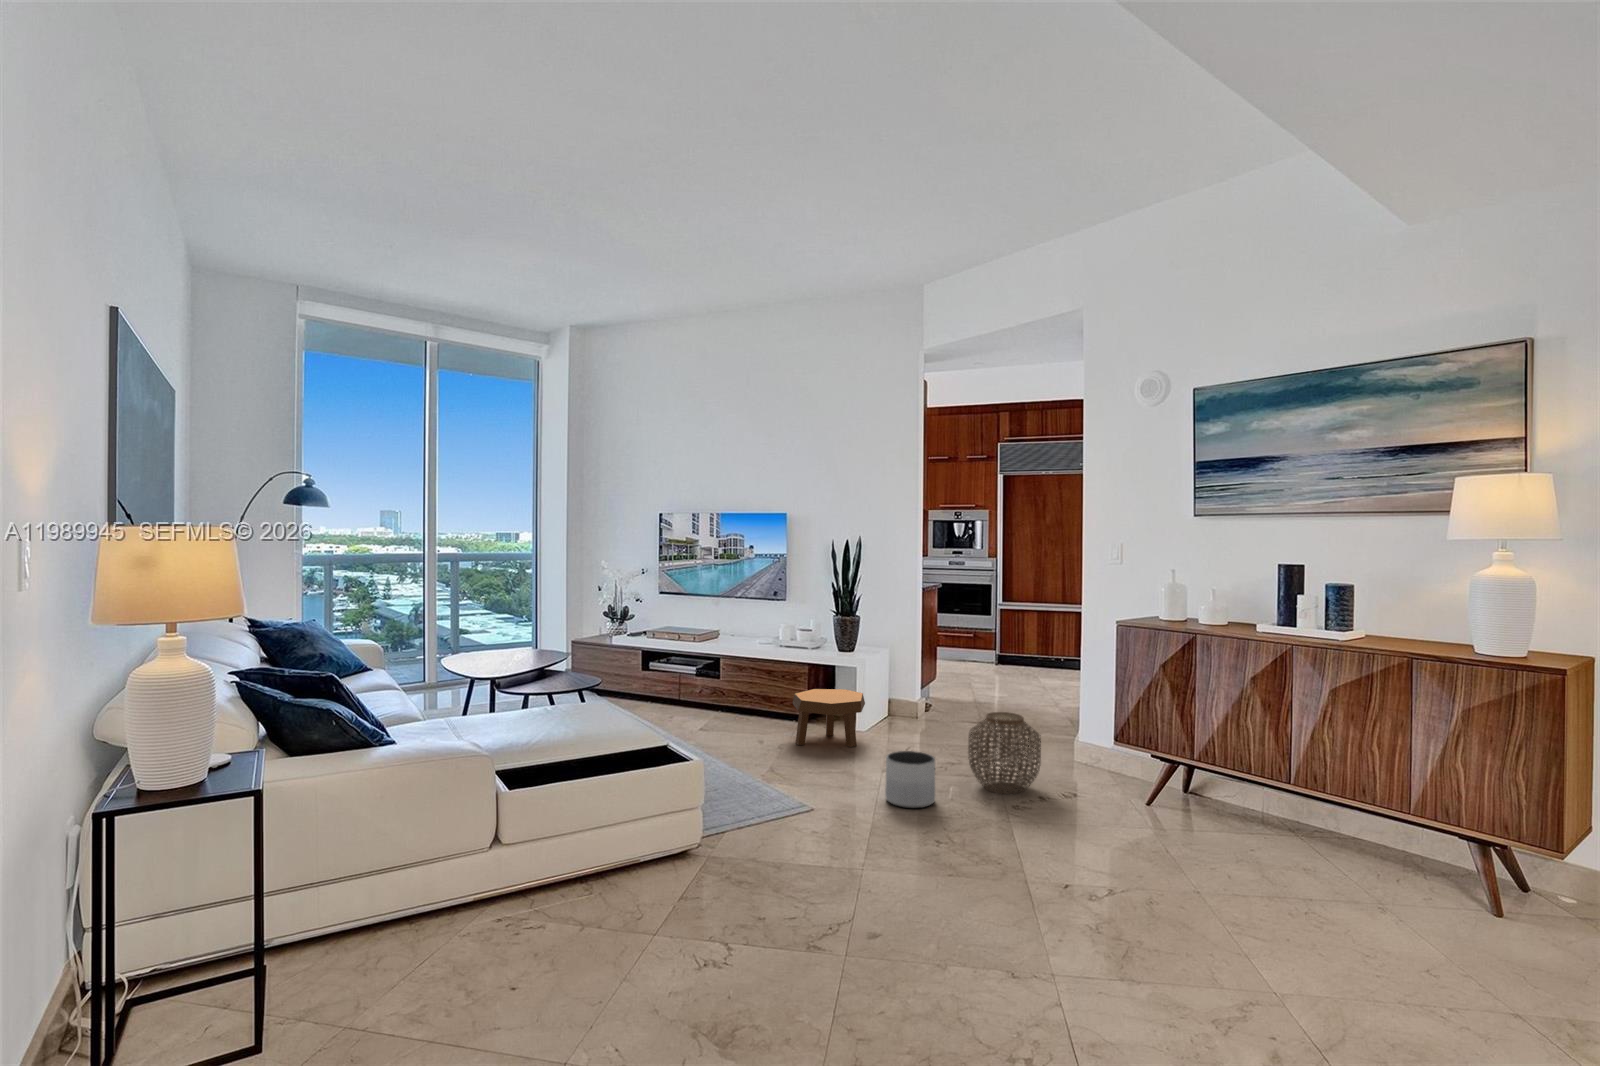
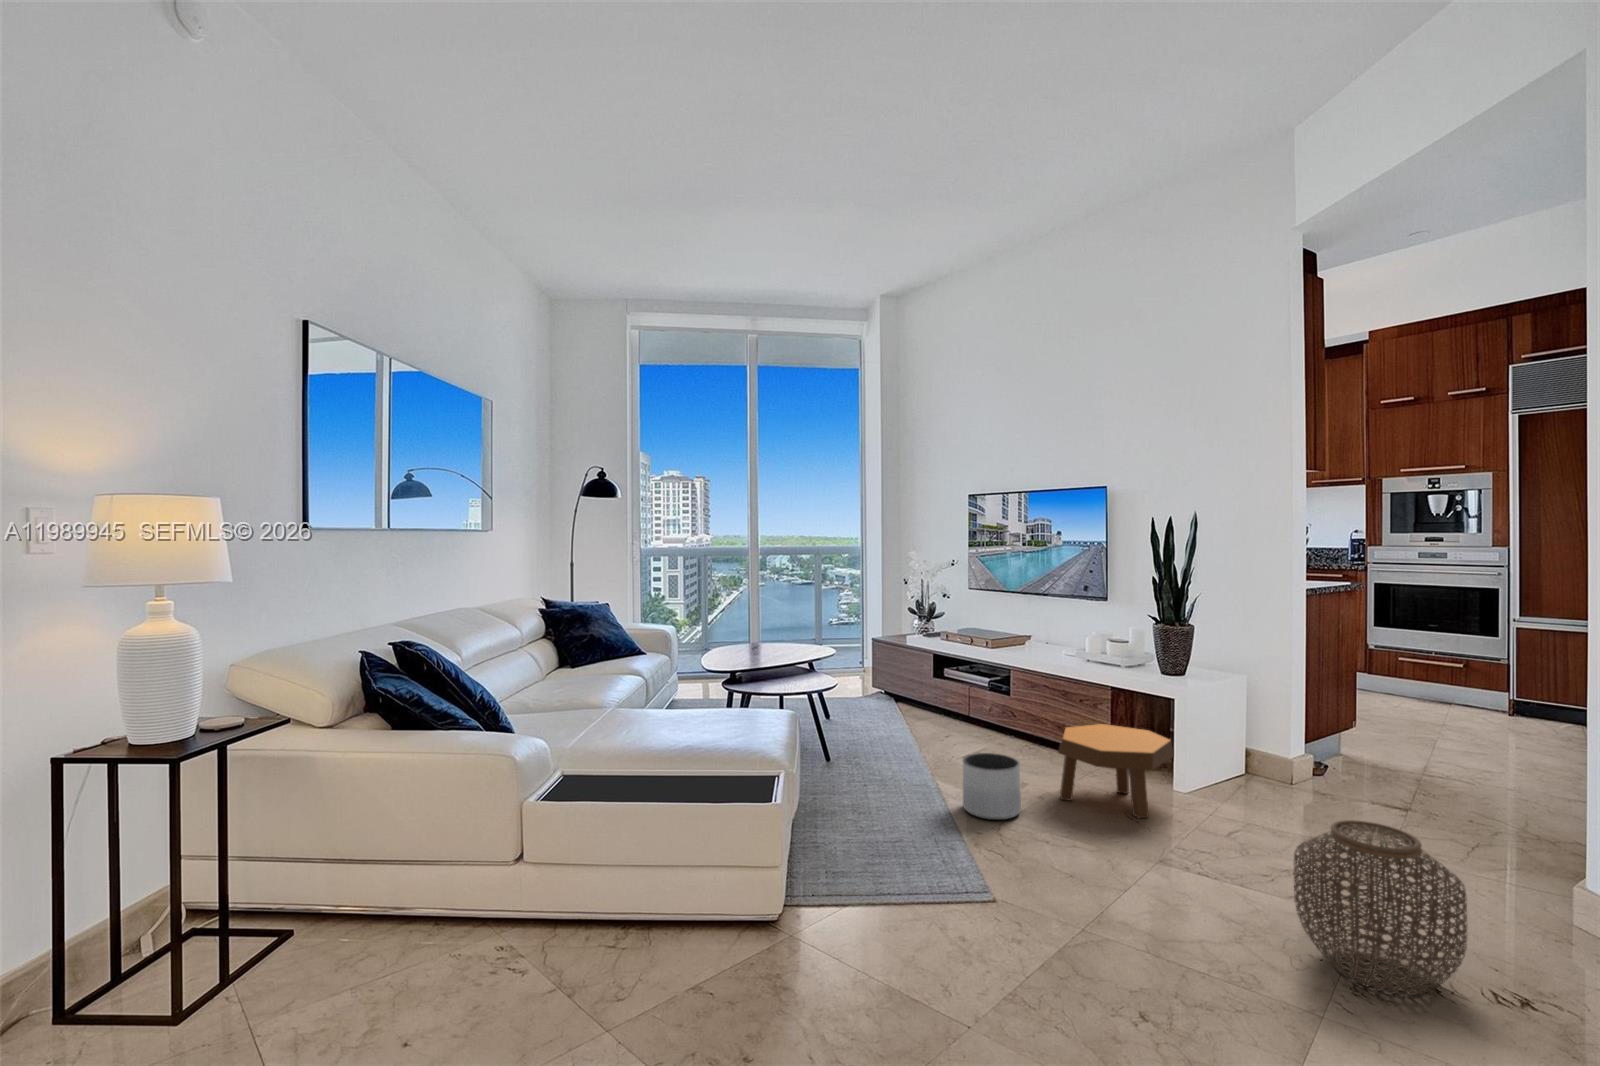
planter: present [885,751,935,808] -> present [963,753,1021,820]

